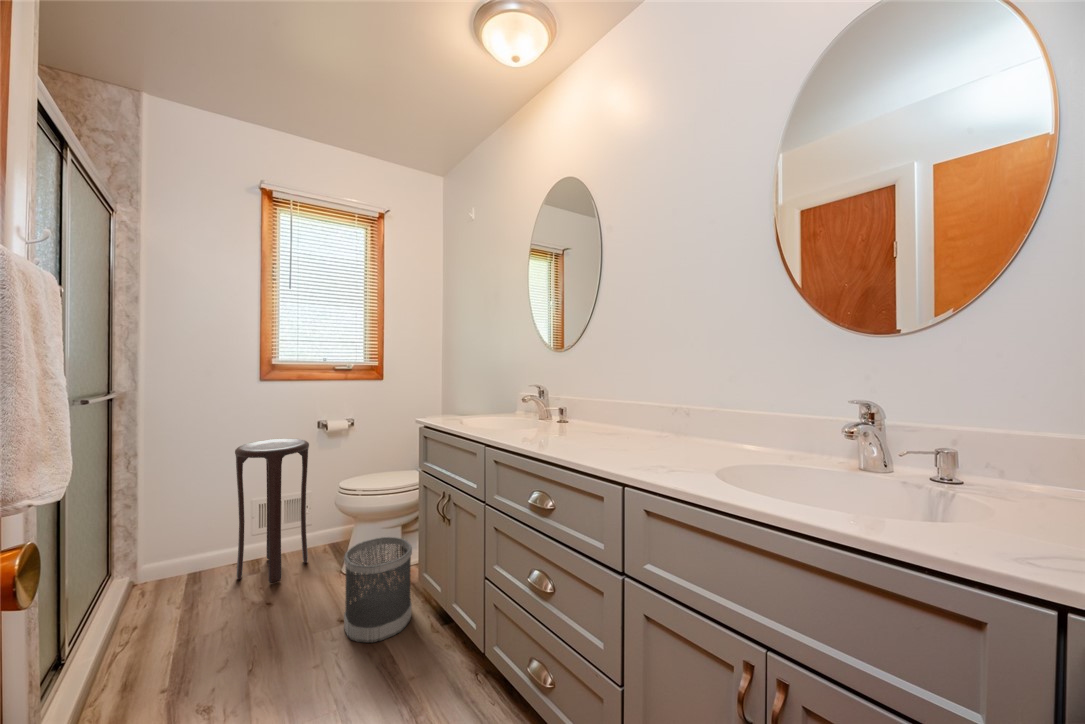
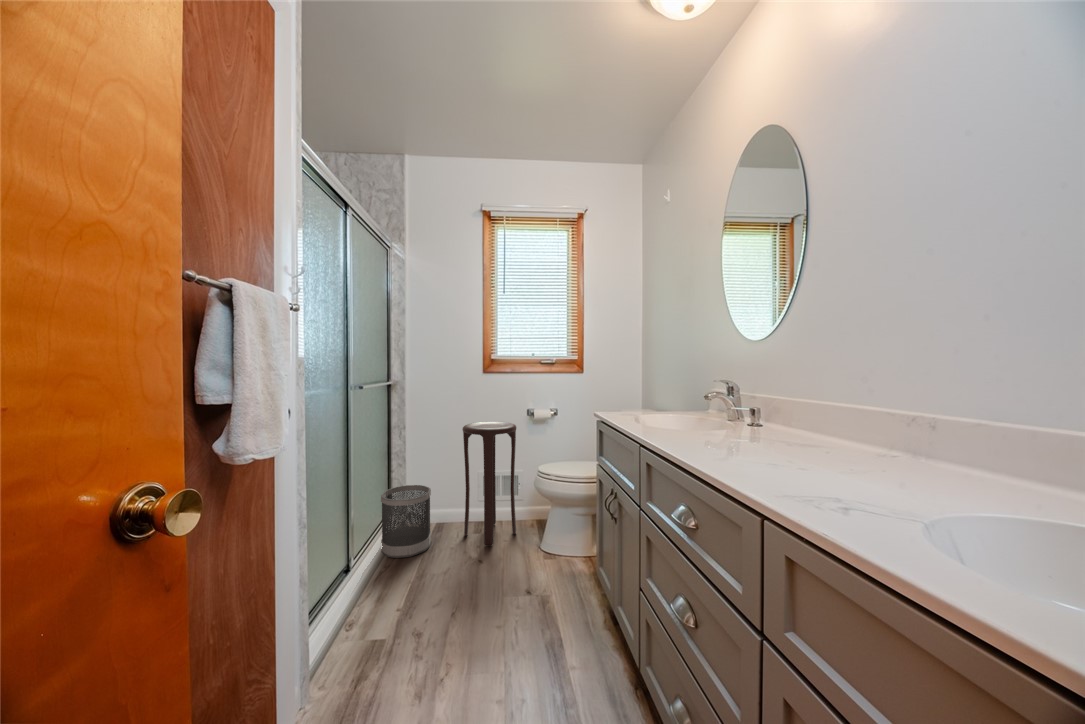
wastebasket: present [344,537,412,643] -> present [381,485,431,558]

